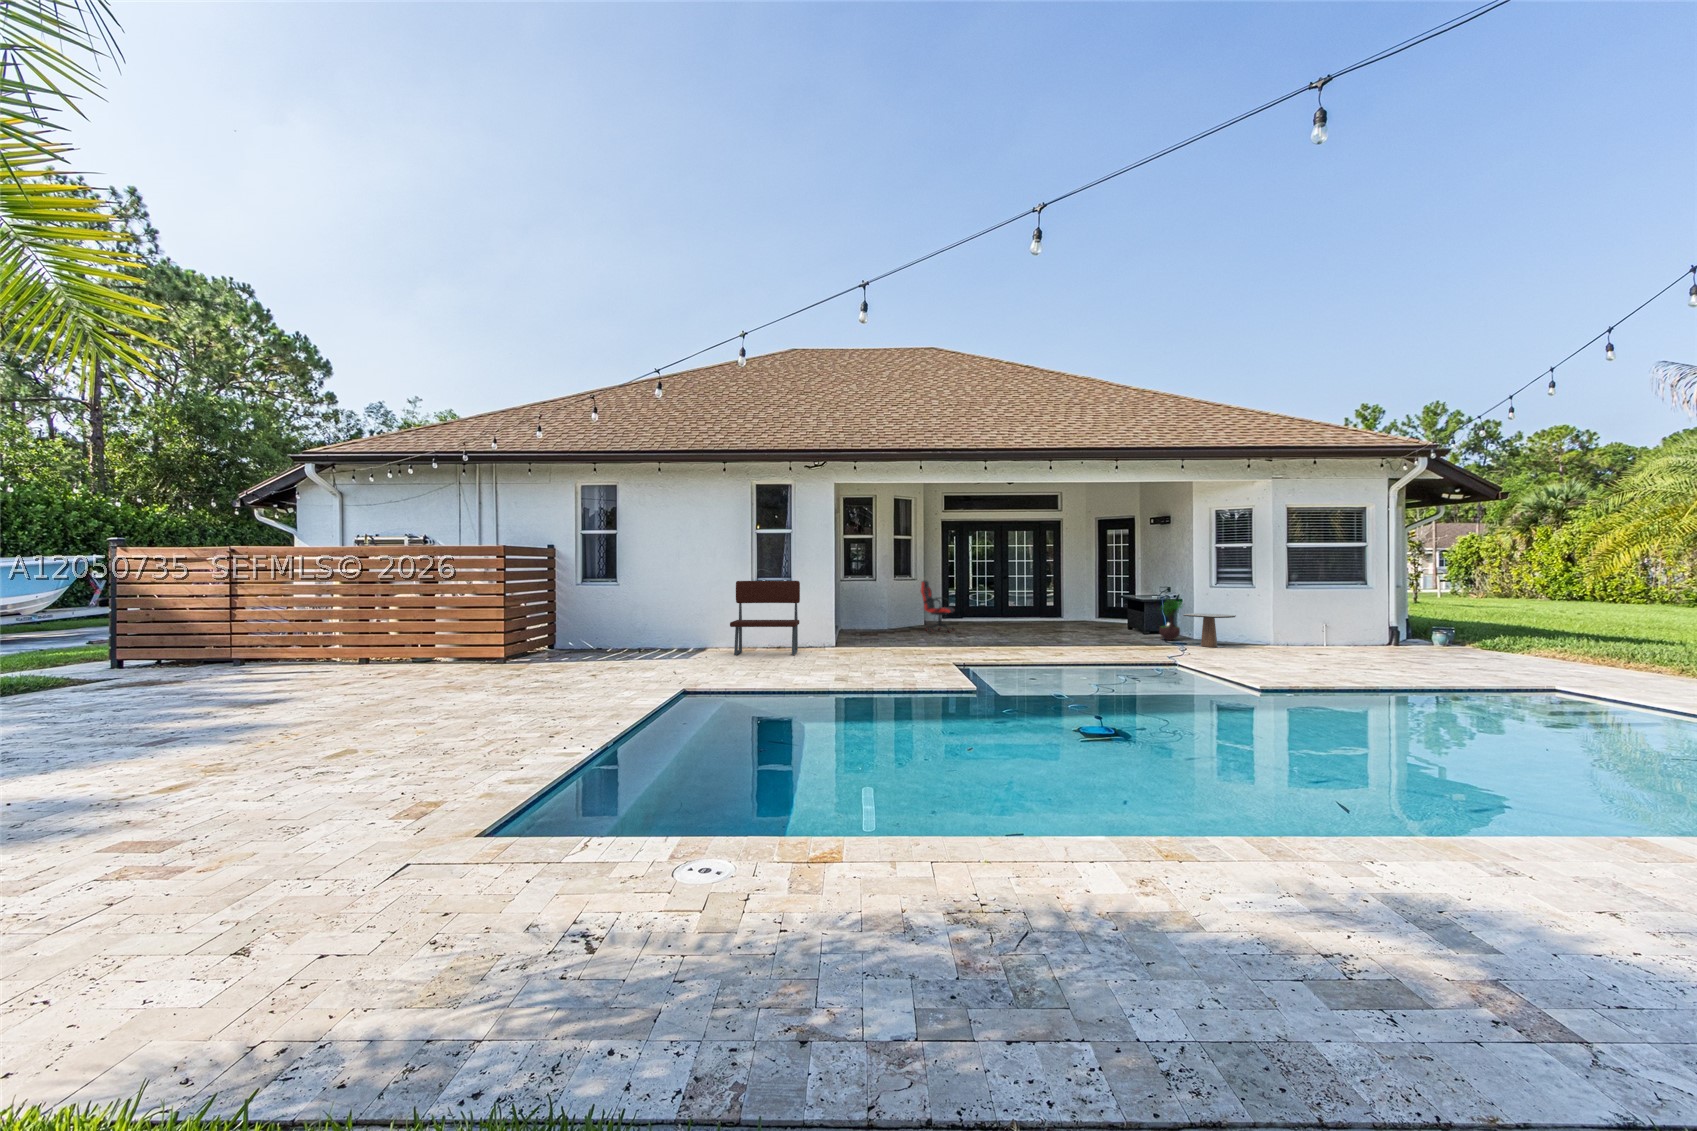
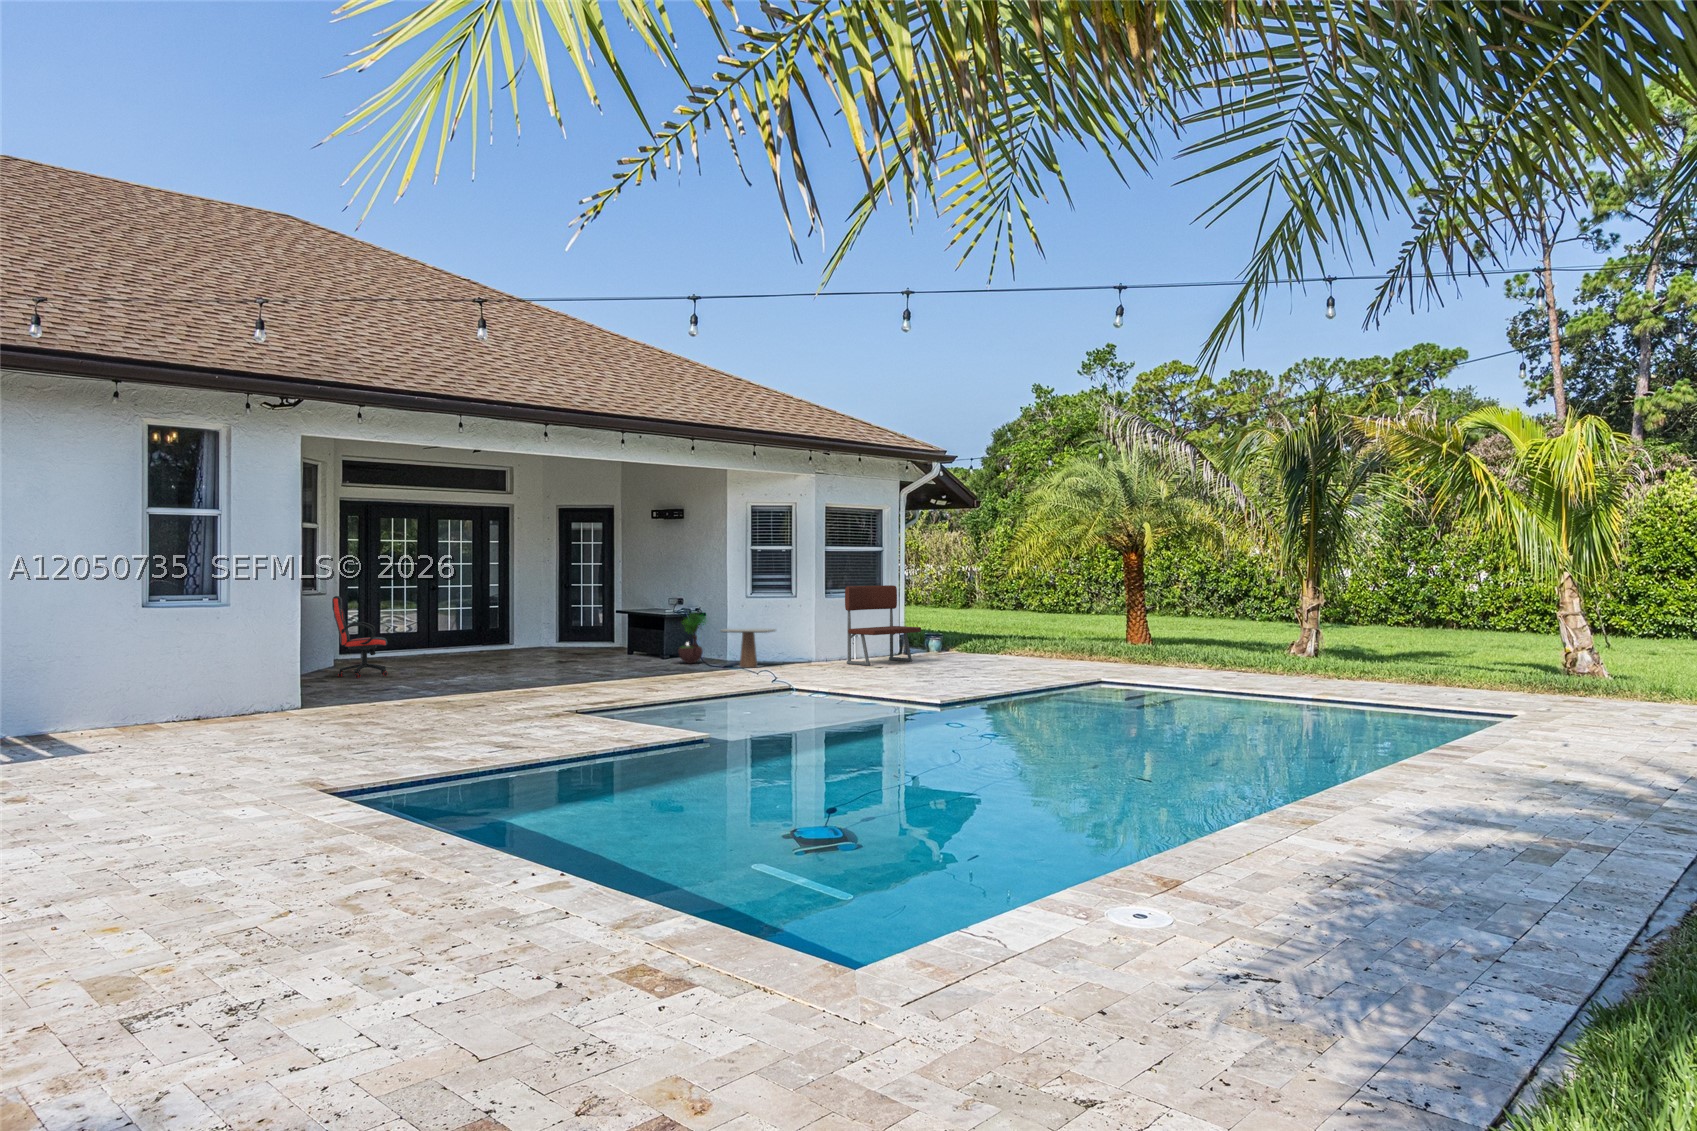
bench: present [730,581,800,655] -> present [845,585,921,666]

